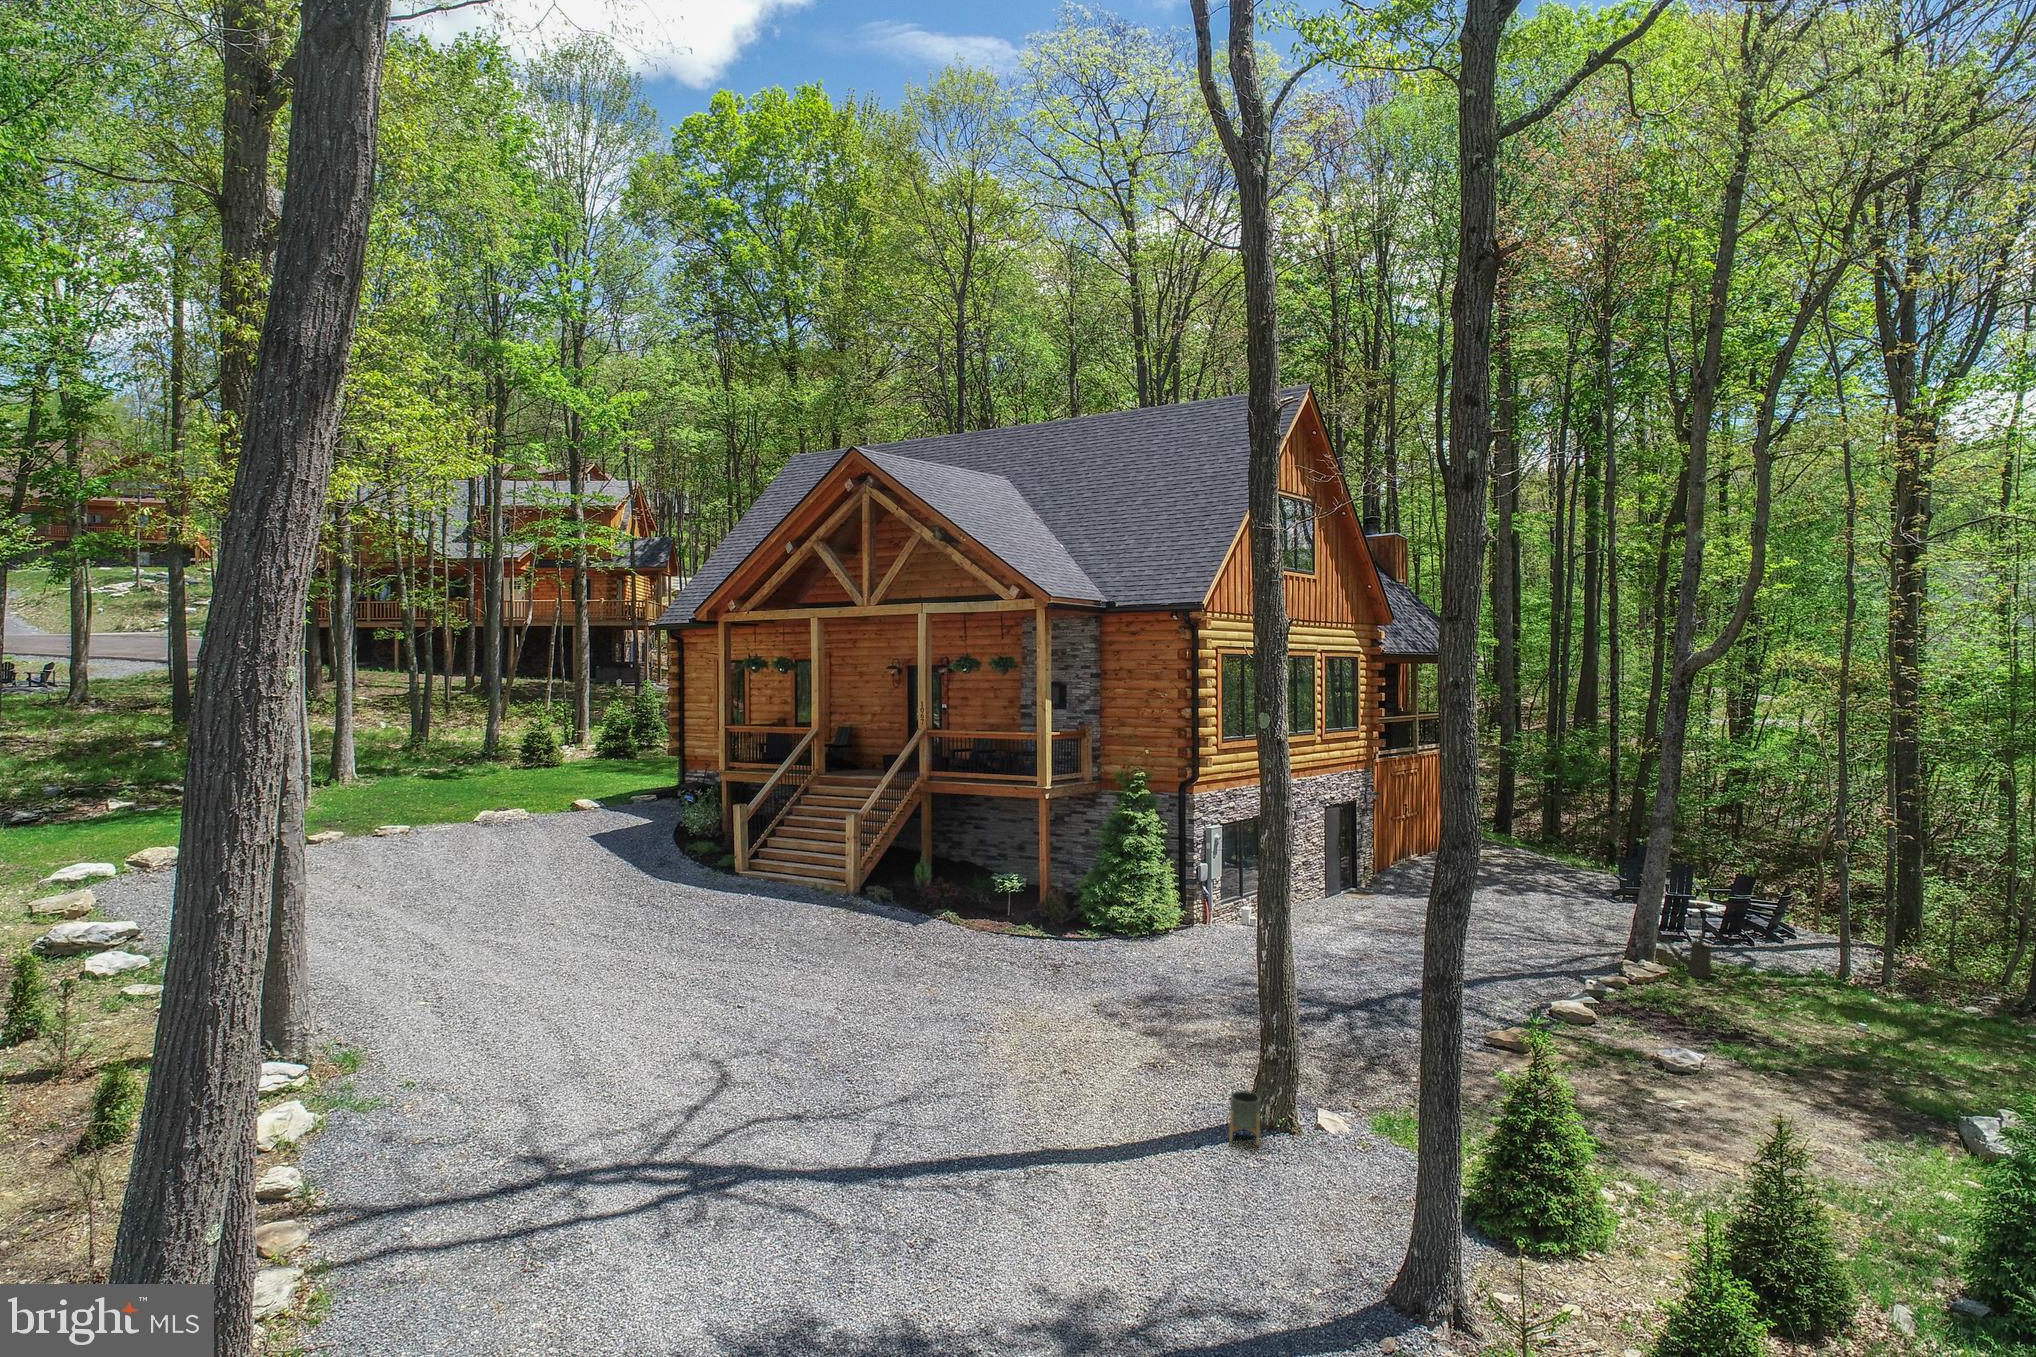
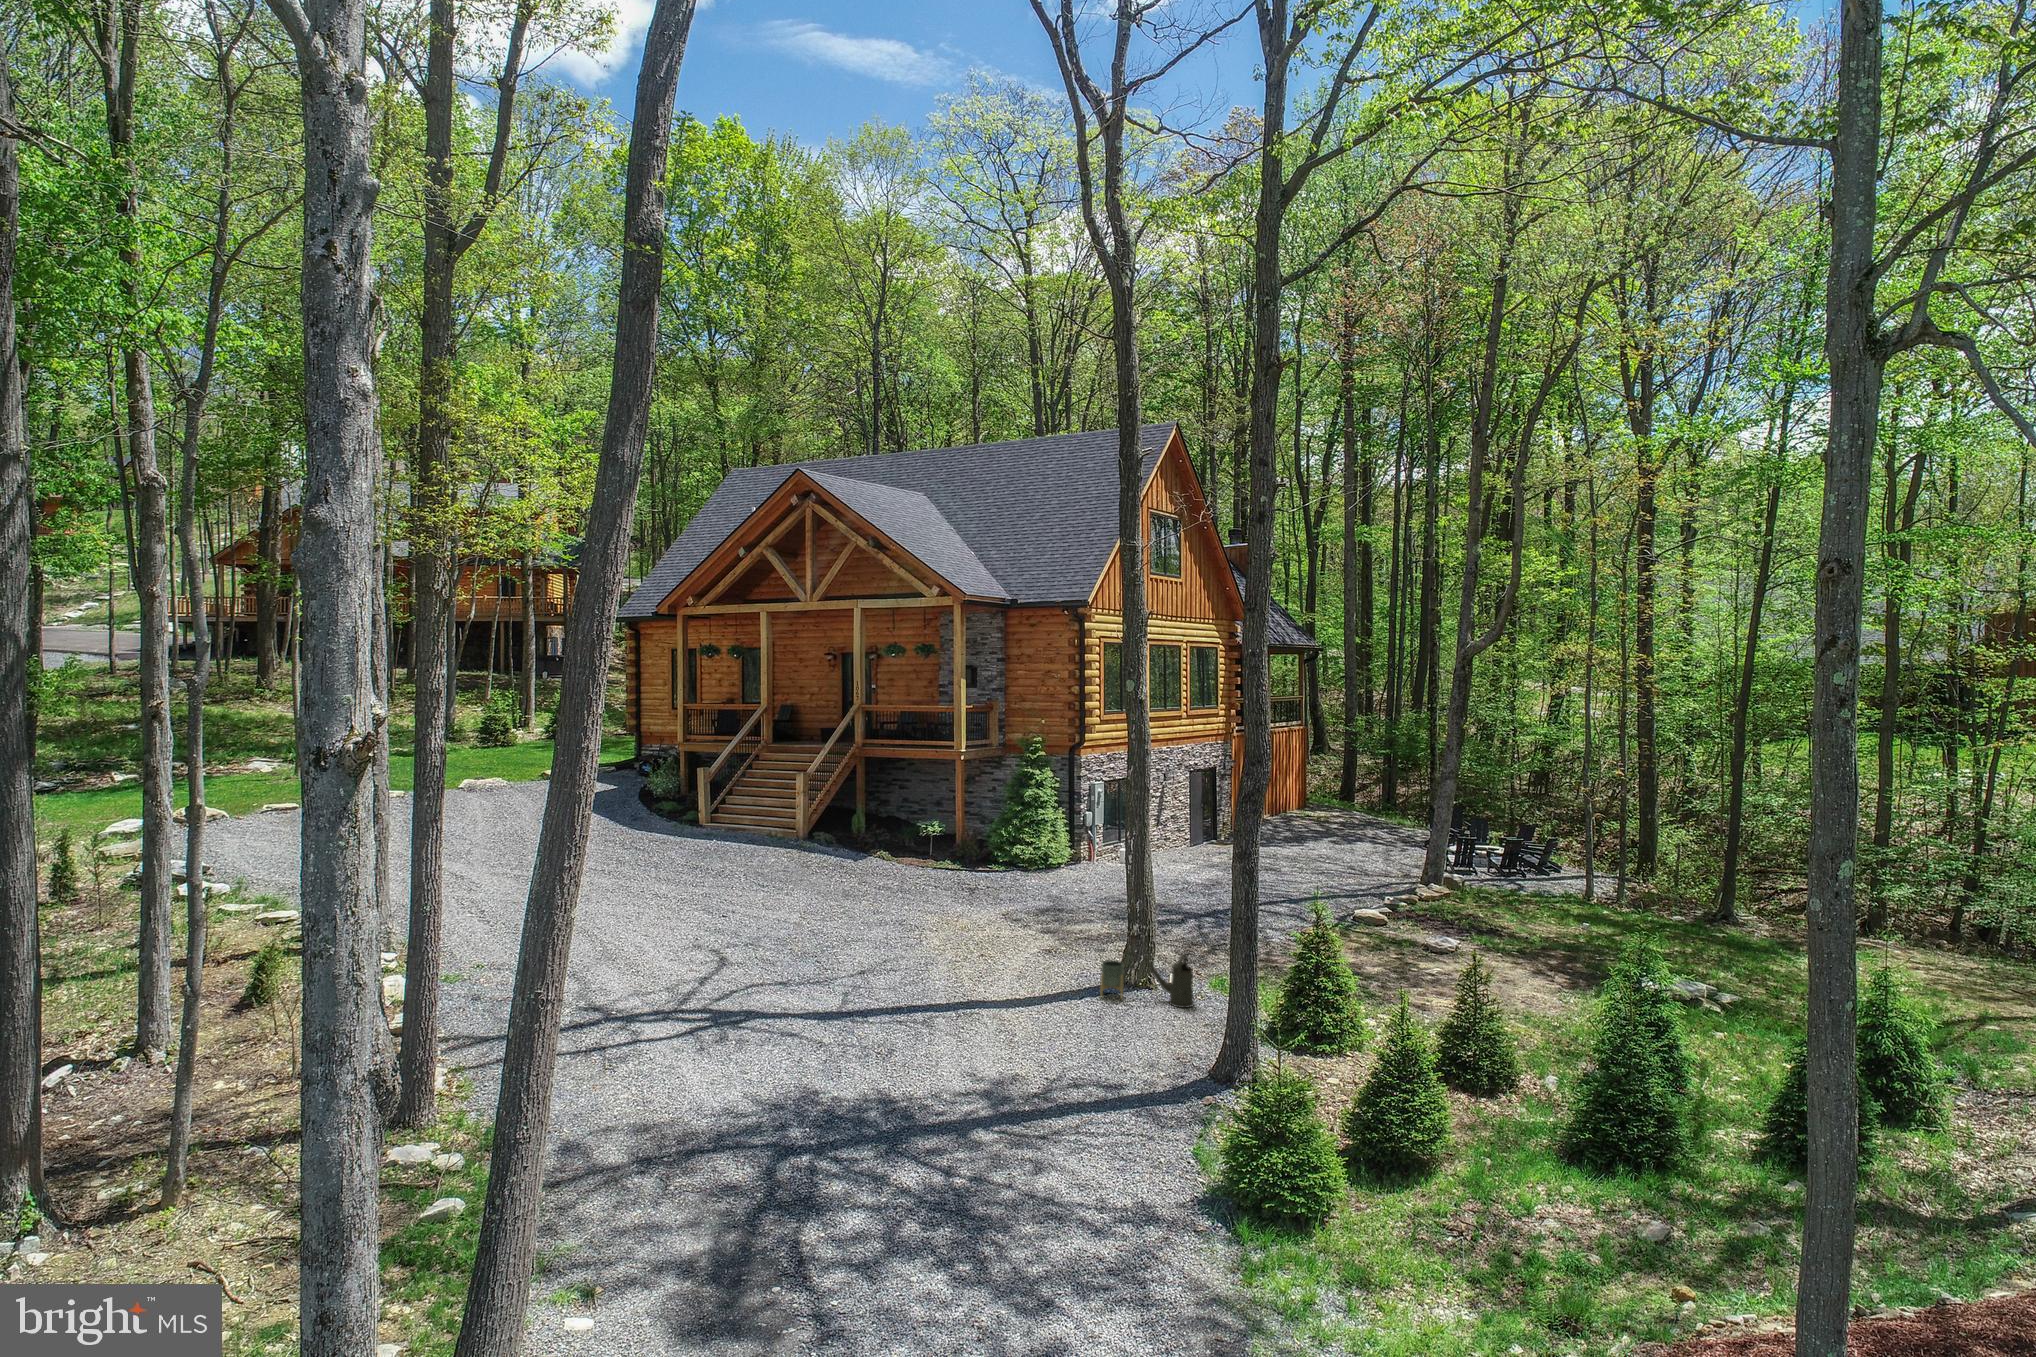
watering can: present [1662,934,1712,979] -> present [1145,955,1194,1008]

